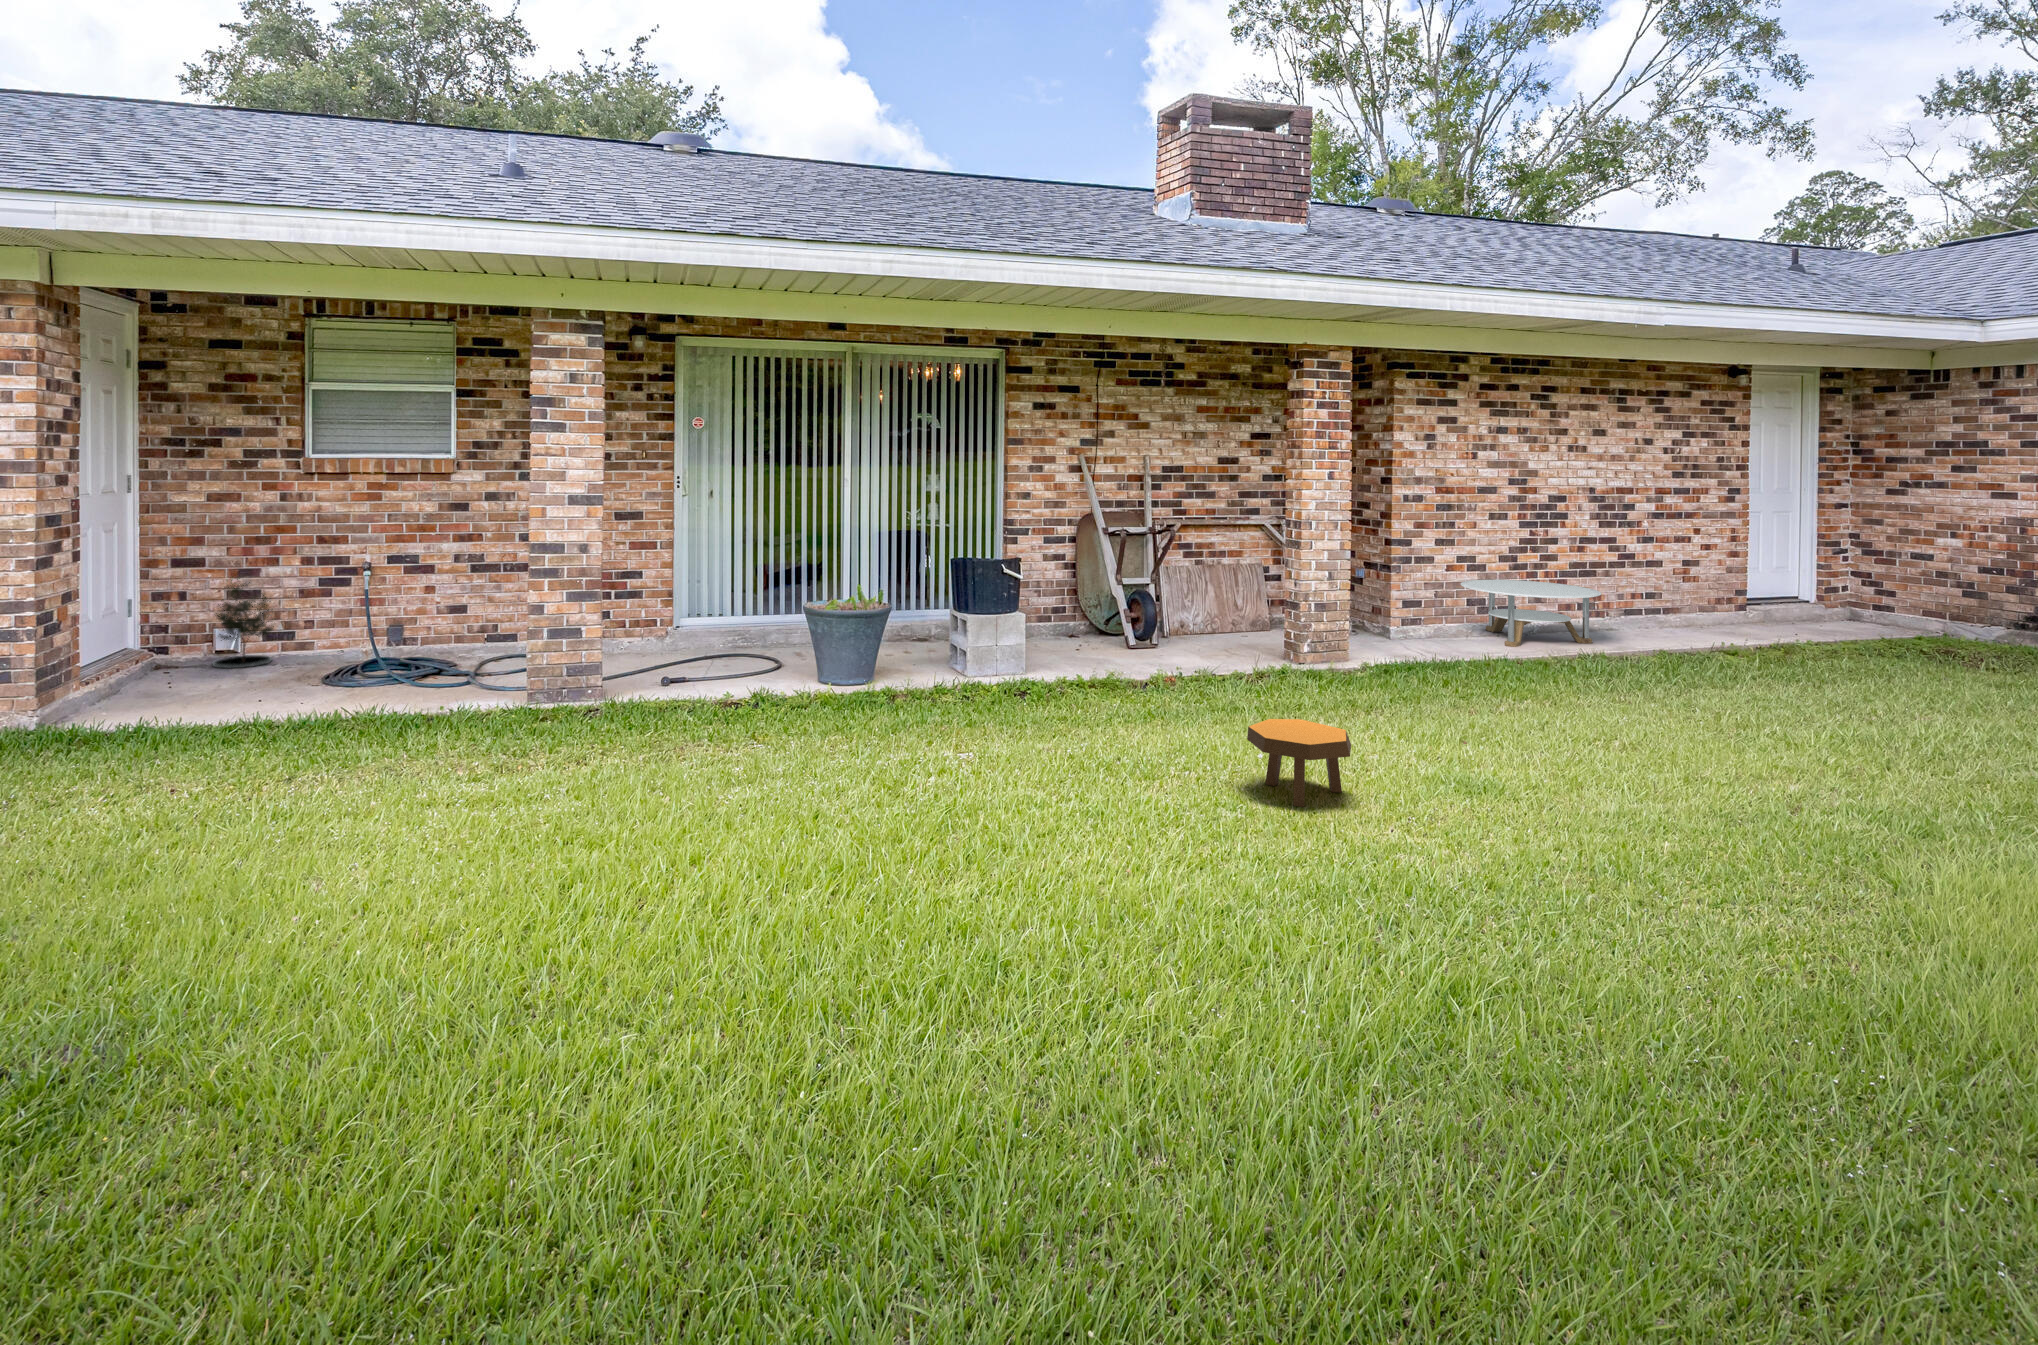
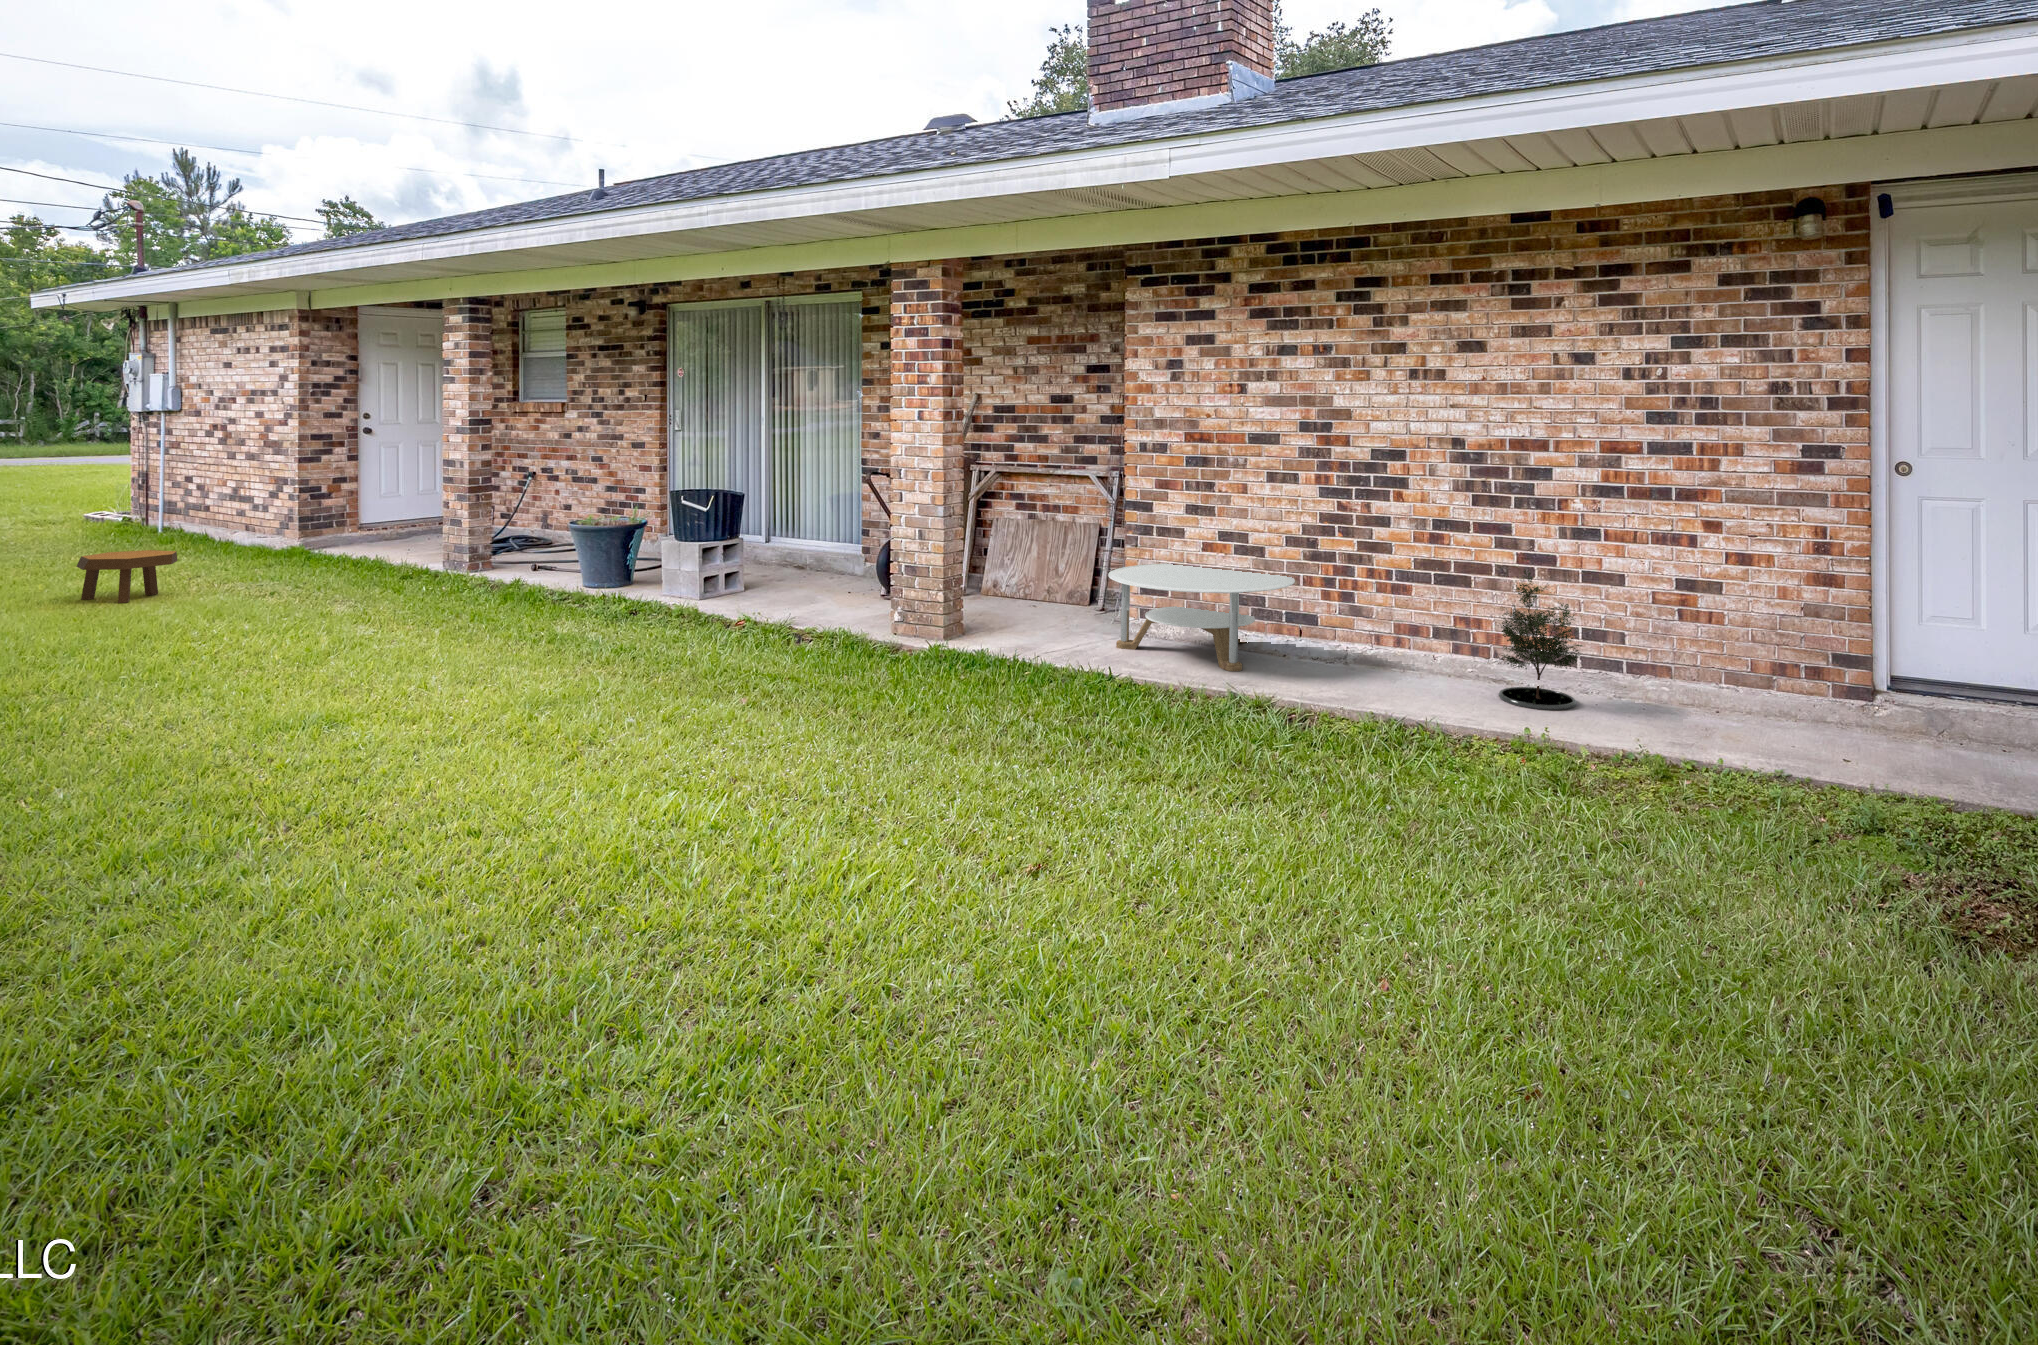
potted tree: present [212,578,276,668] -> present [1498,570,1582,710]
footstool: present [1247,719,1351,807] -> present [77,550,177,603]

